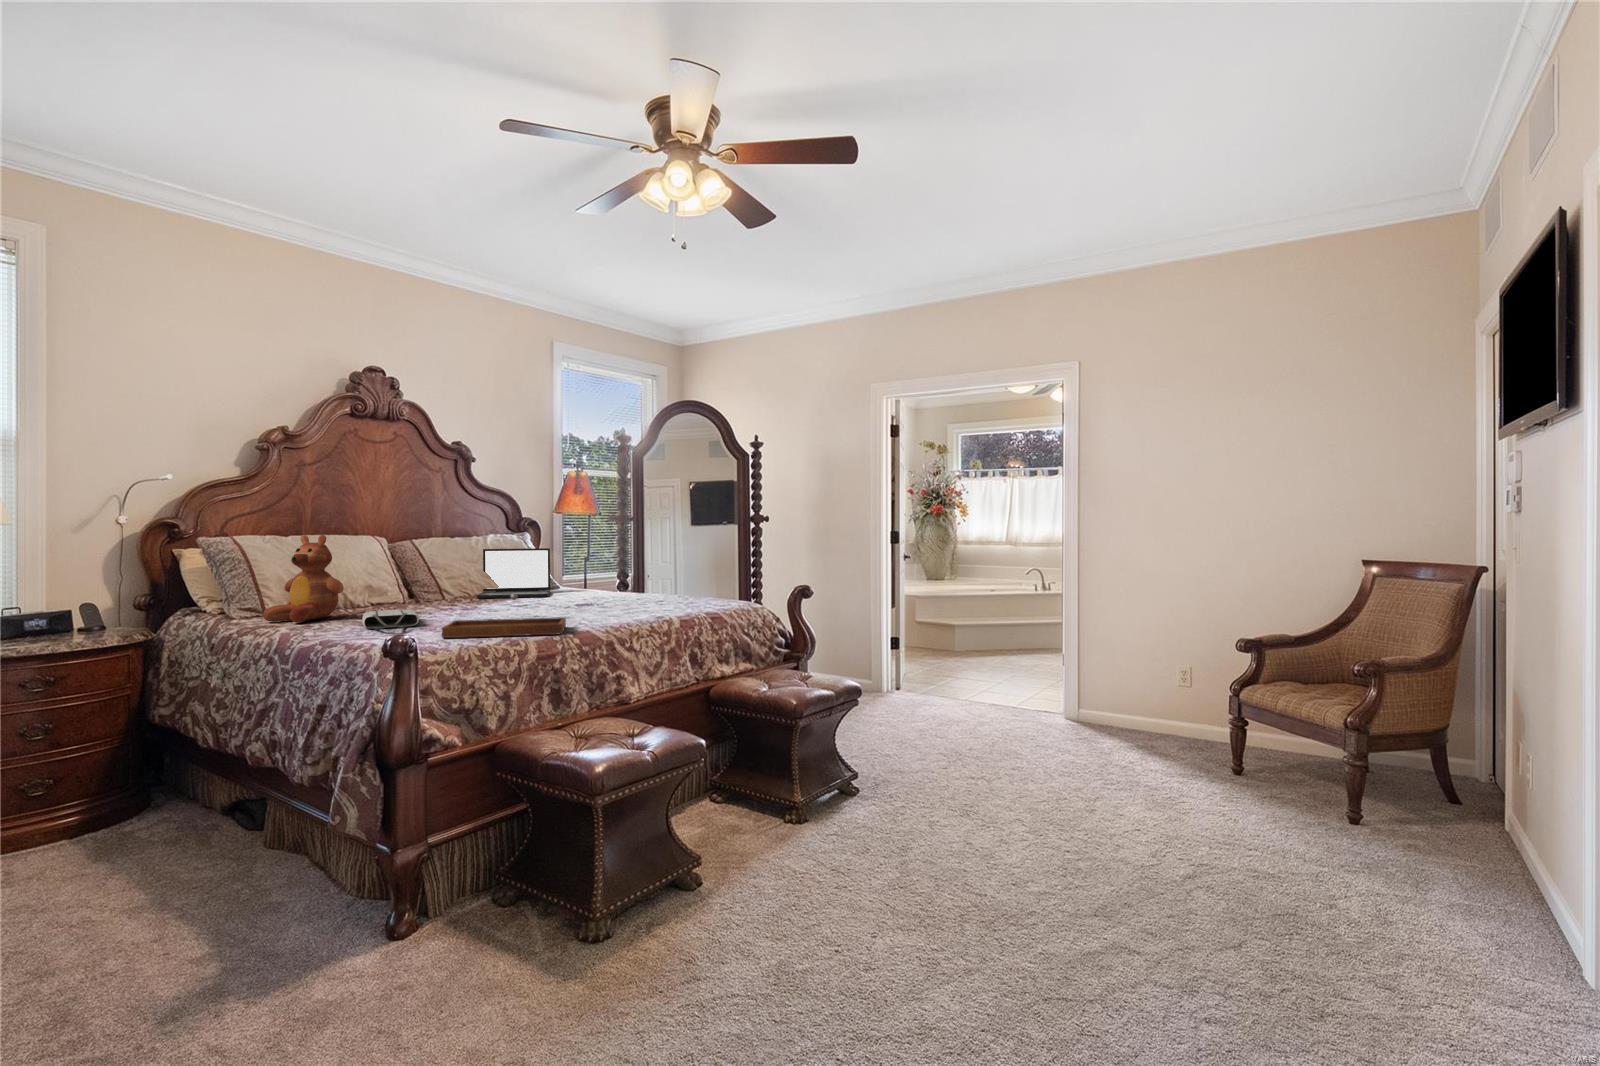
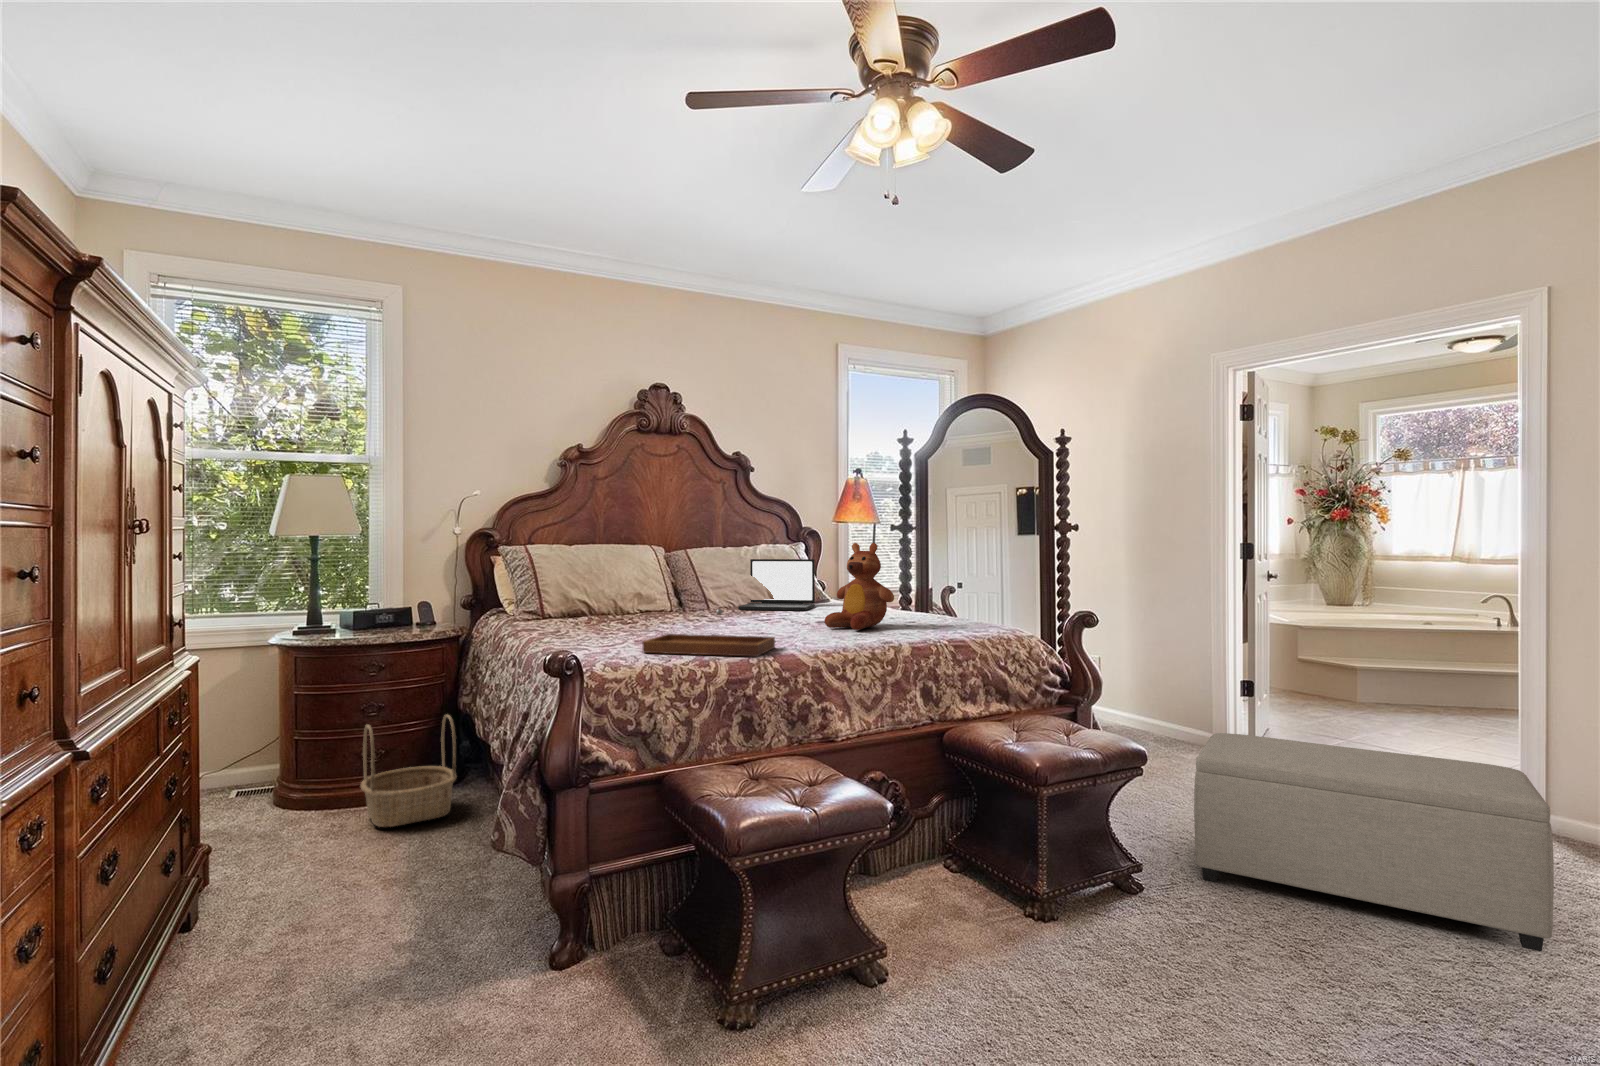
teddy bear: present [263,535,344,622] -> present [824,543,894,630]
tote bag: present [362,609,419,629] -> none [594,619,651,639]
ottoman: none [887,673,1091,787] -> present [1194,733,1554,951]
basket: none [35,727,171,862] -> present [361,714,457,827]

